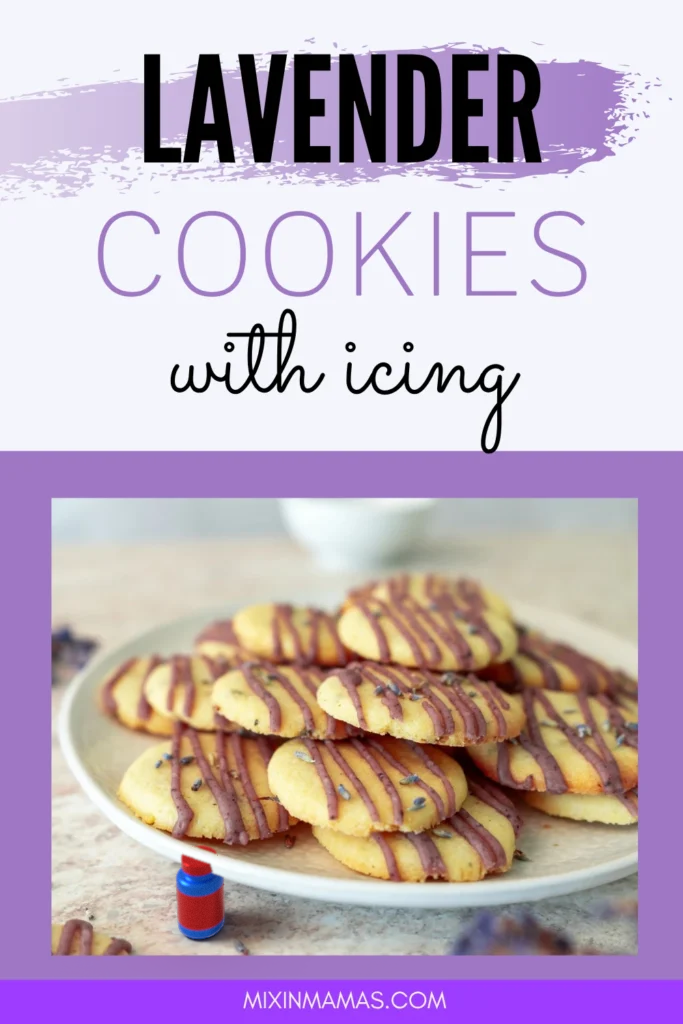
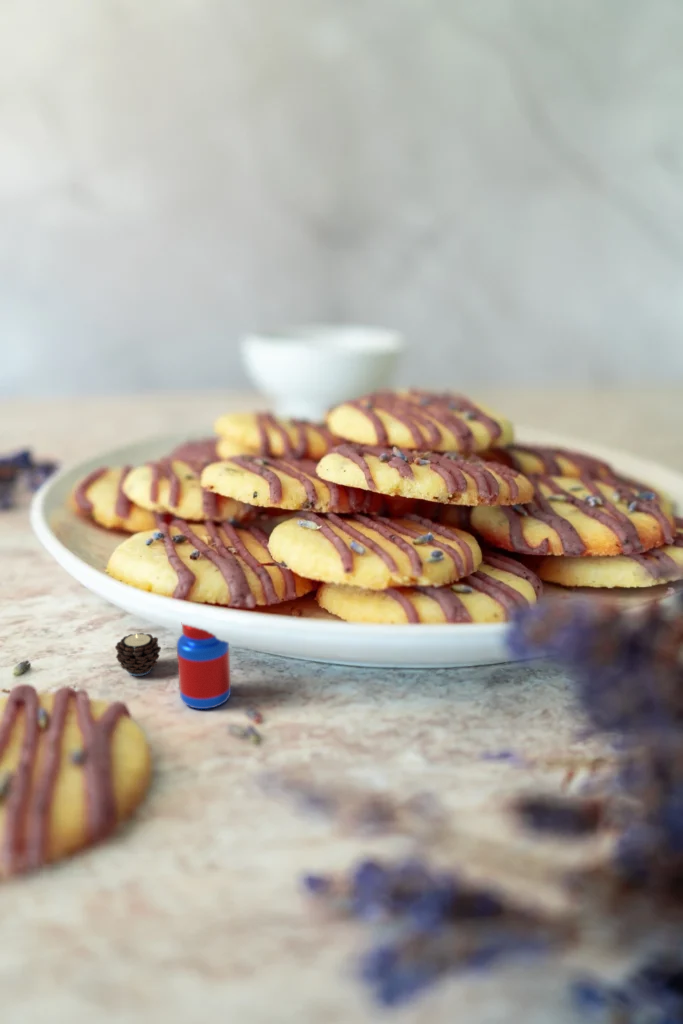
candle: none [124,852,165,895] -> present [115,633,161,676]

